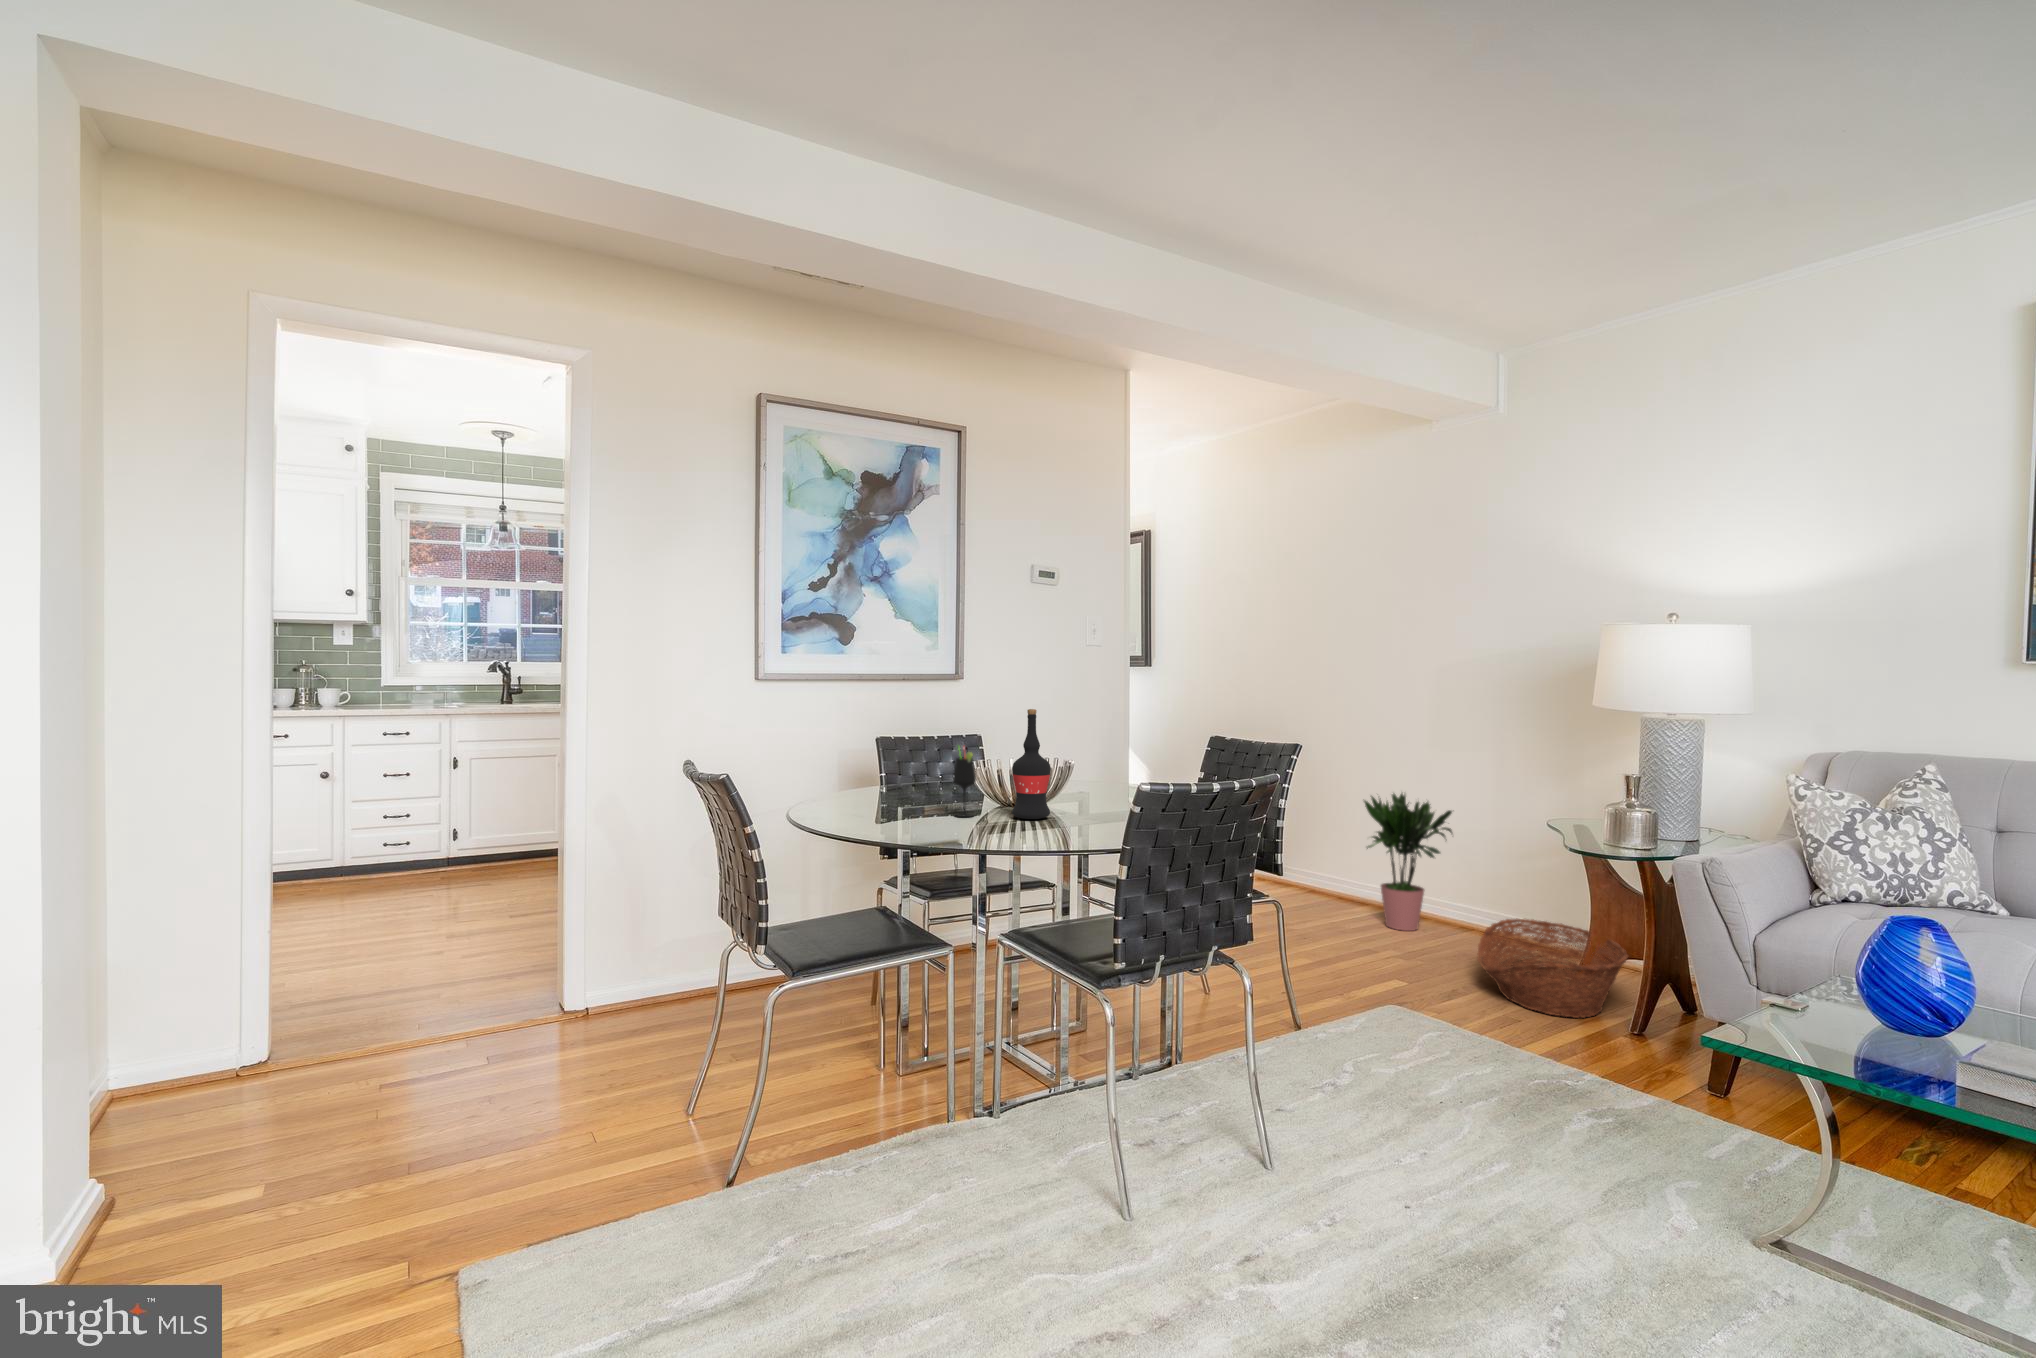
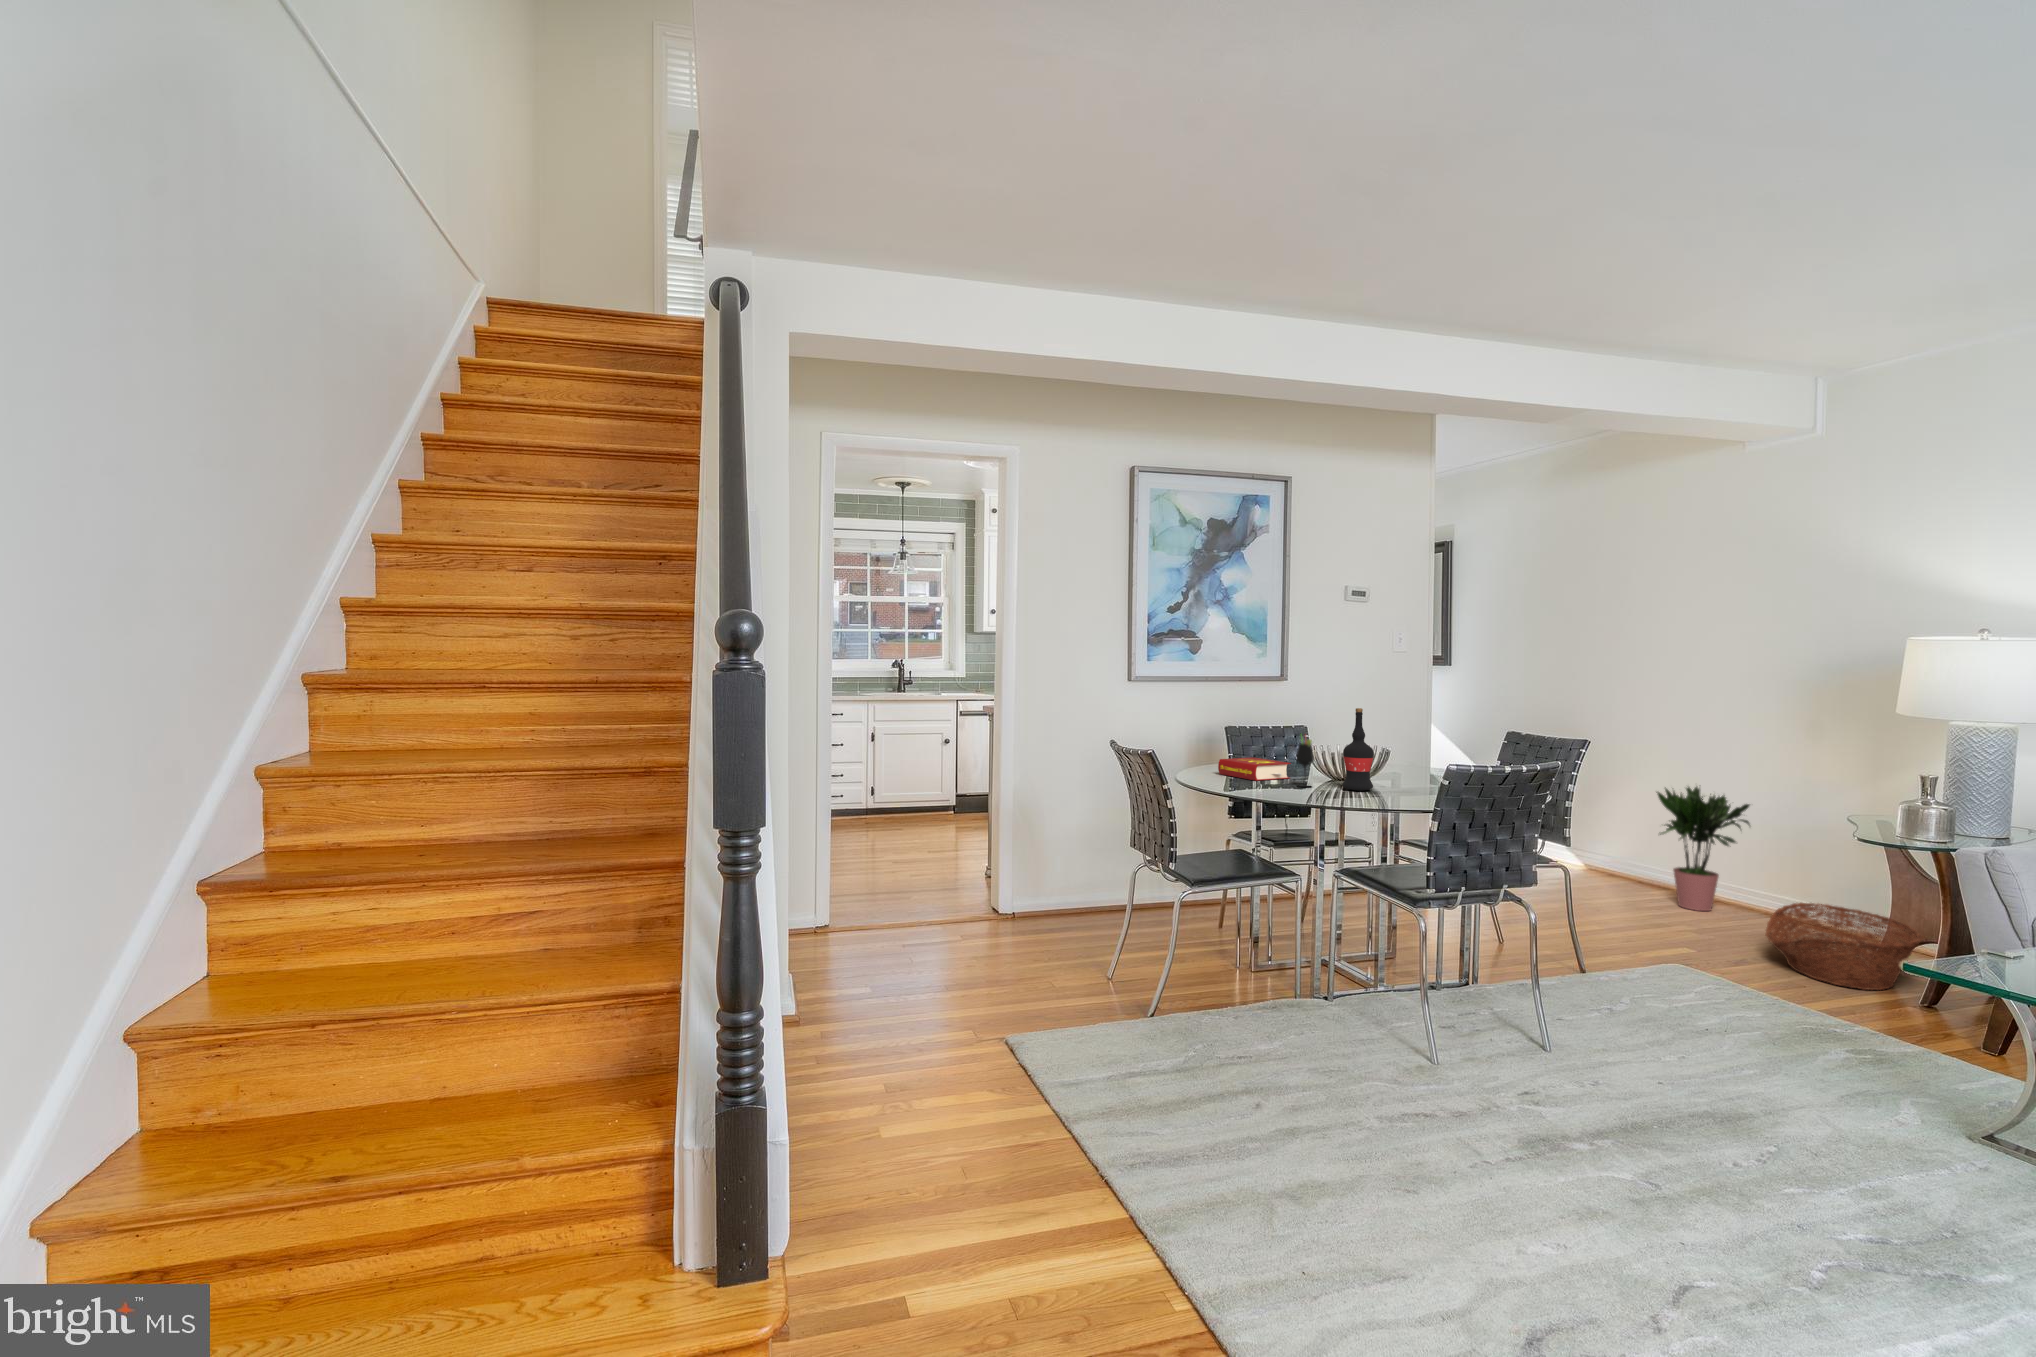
book: none [858,778,952,810] -> present [1218,757,1291,781]

